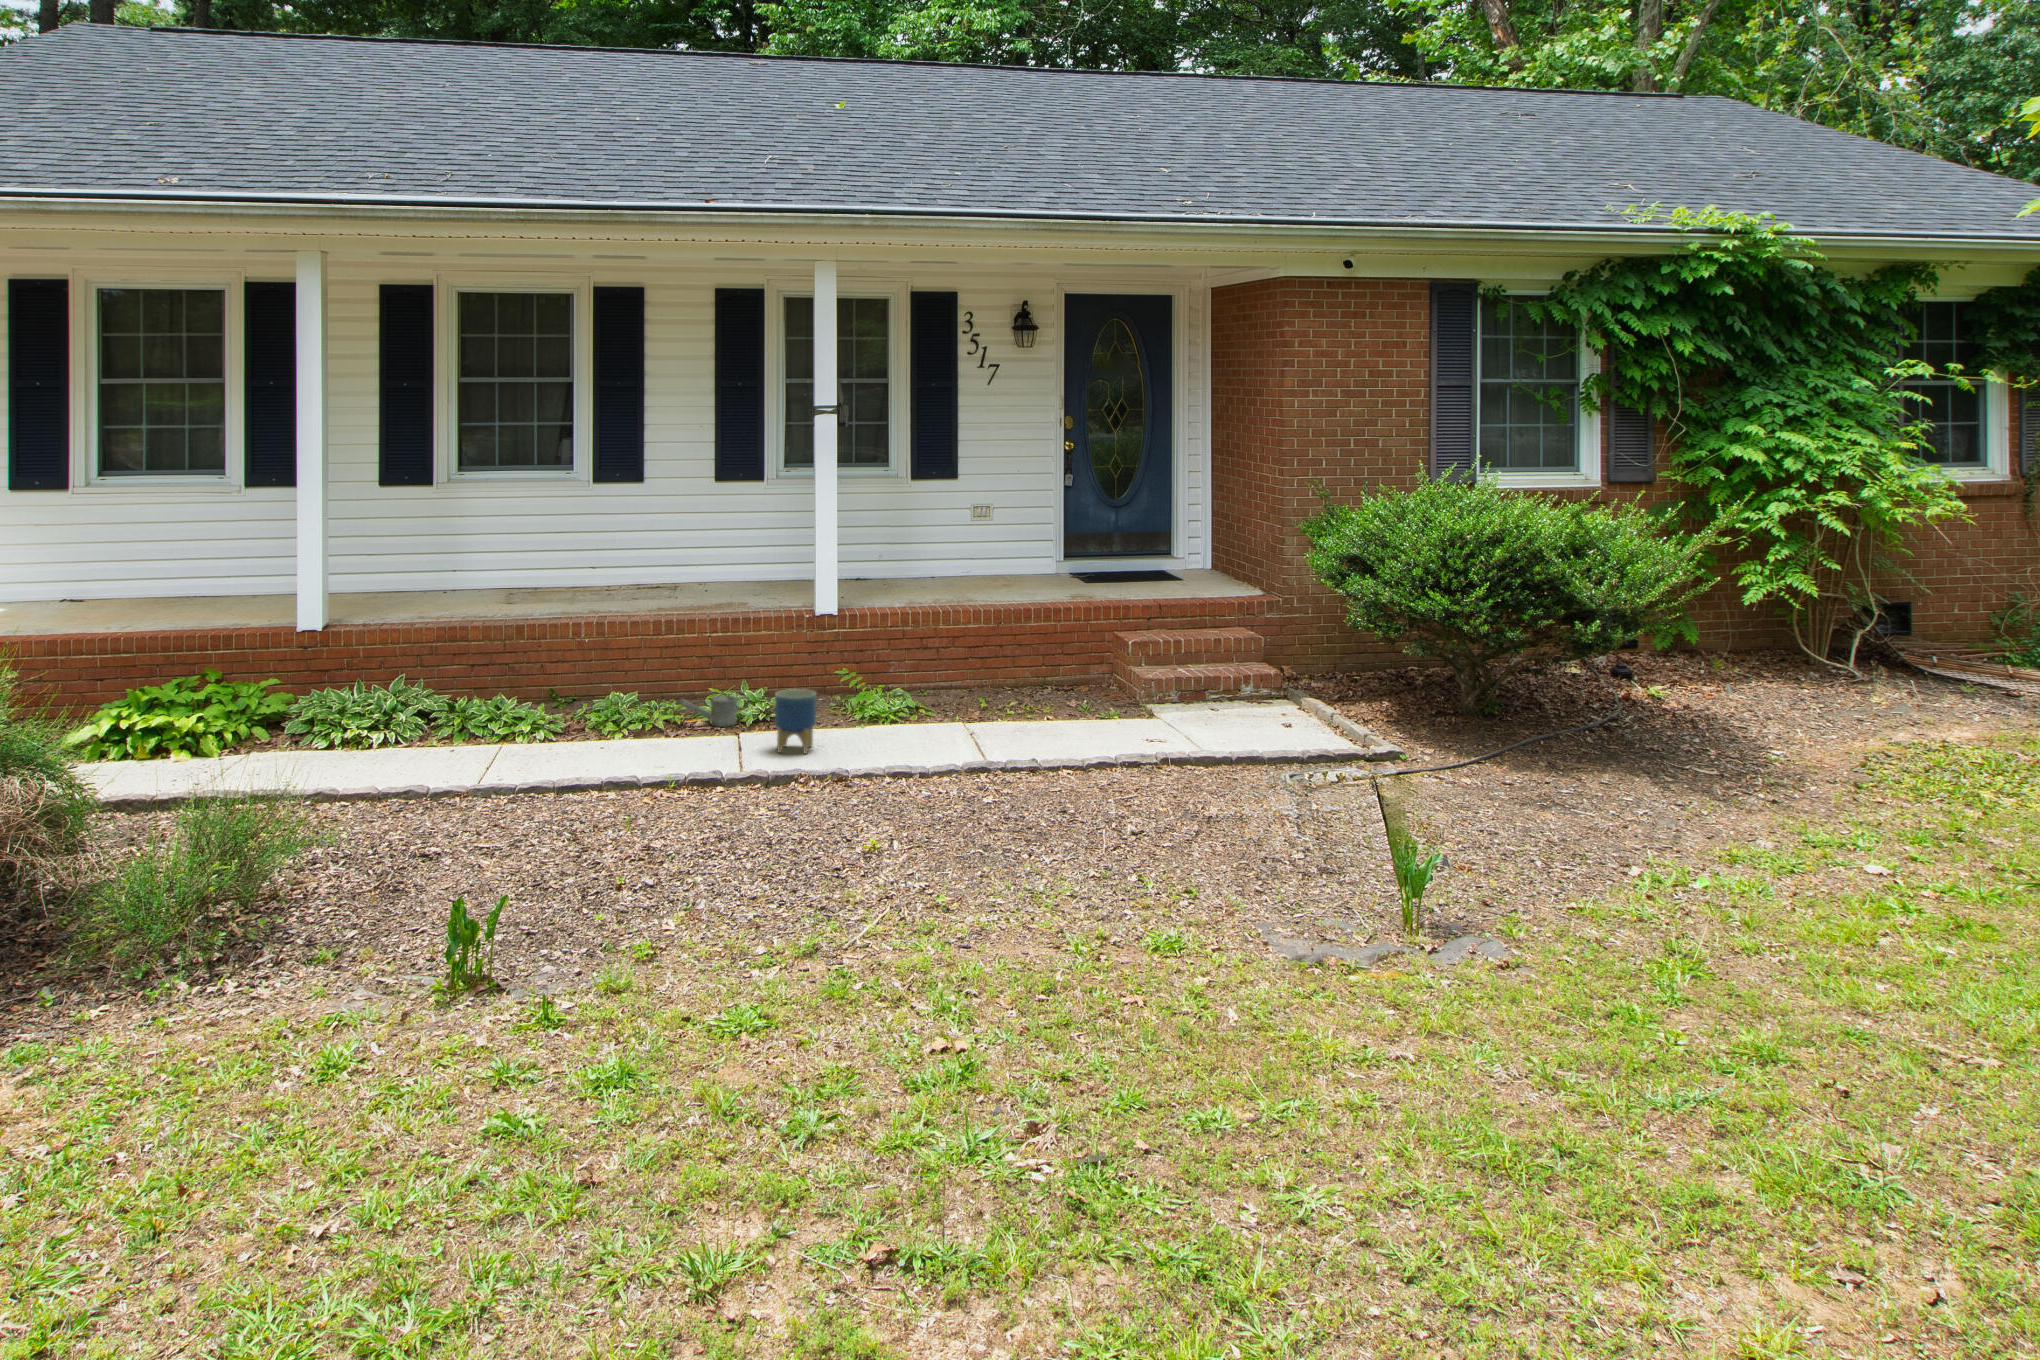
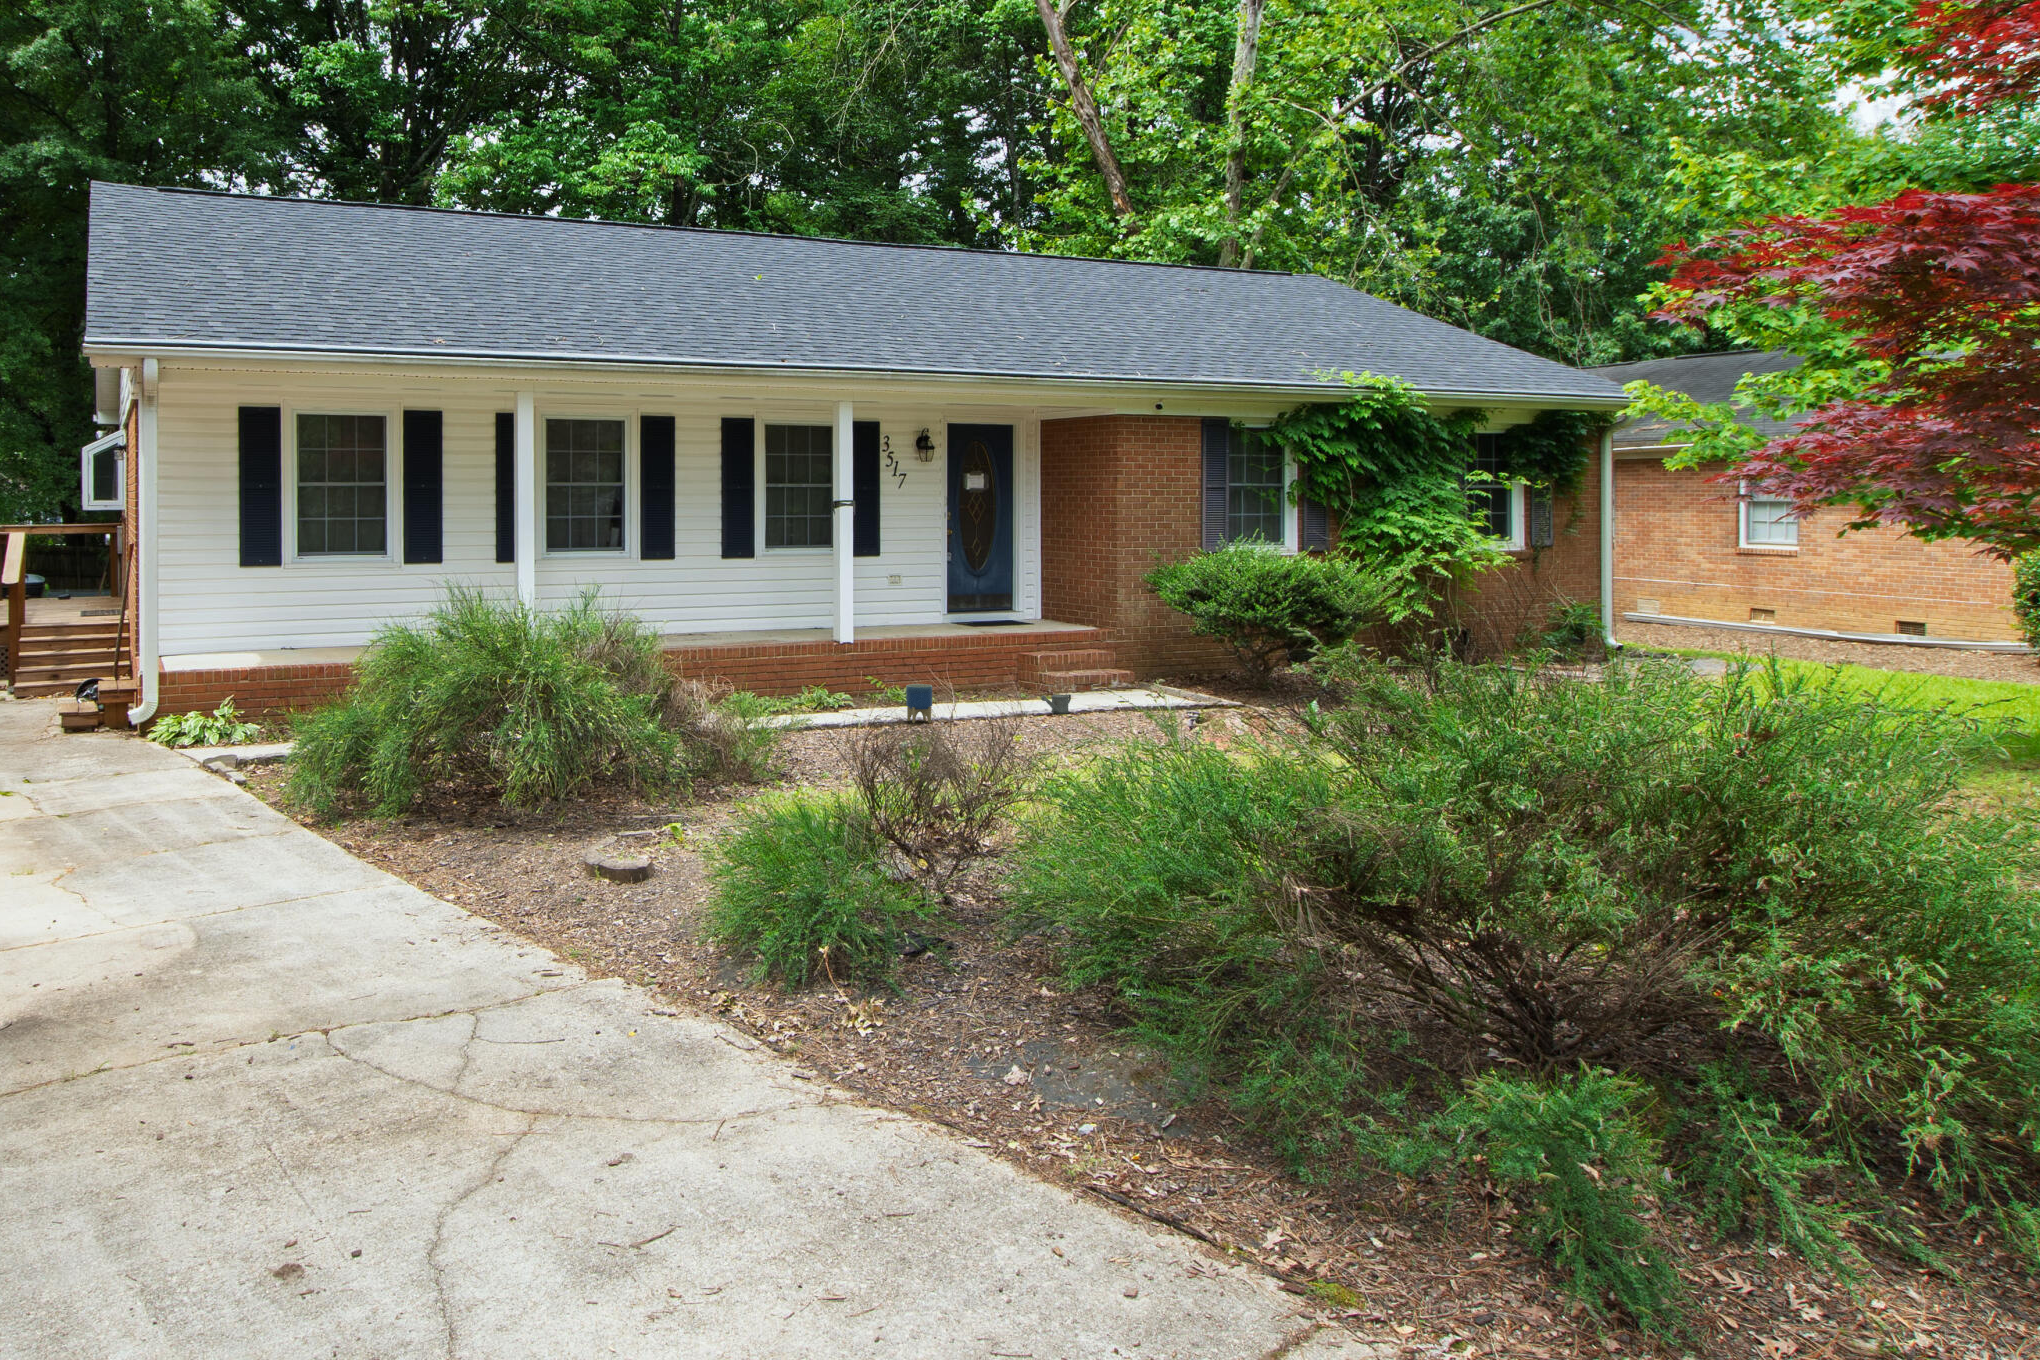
watering can: present [681,696,749,727] -> present [1041,694,1071,714]

